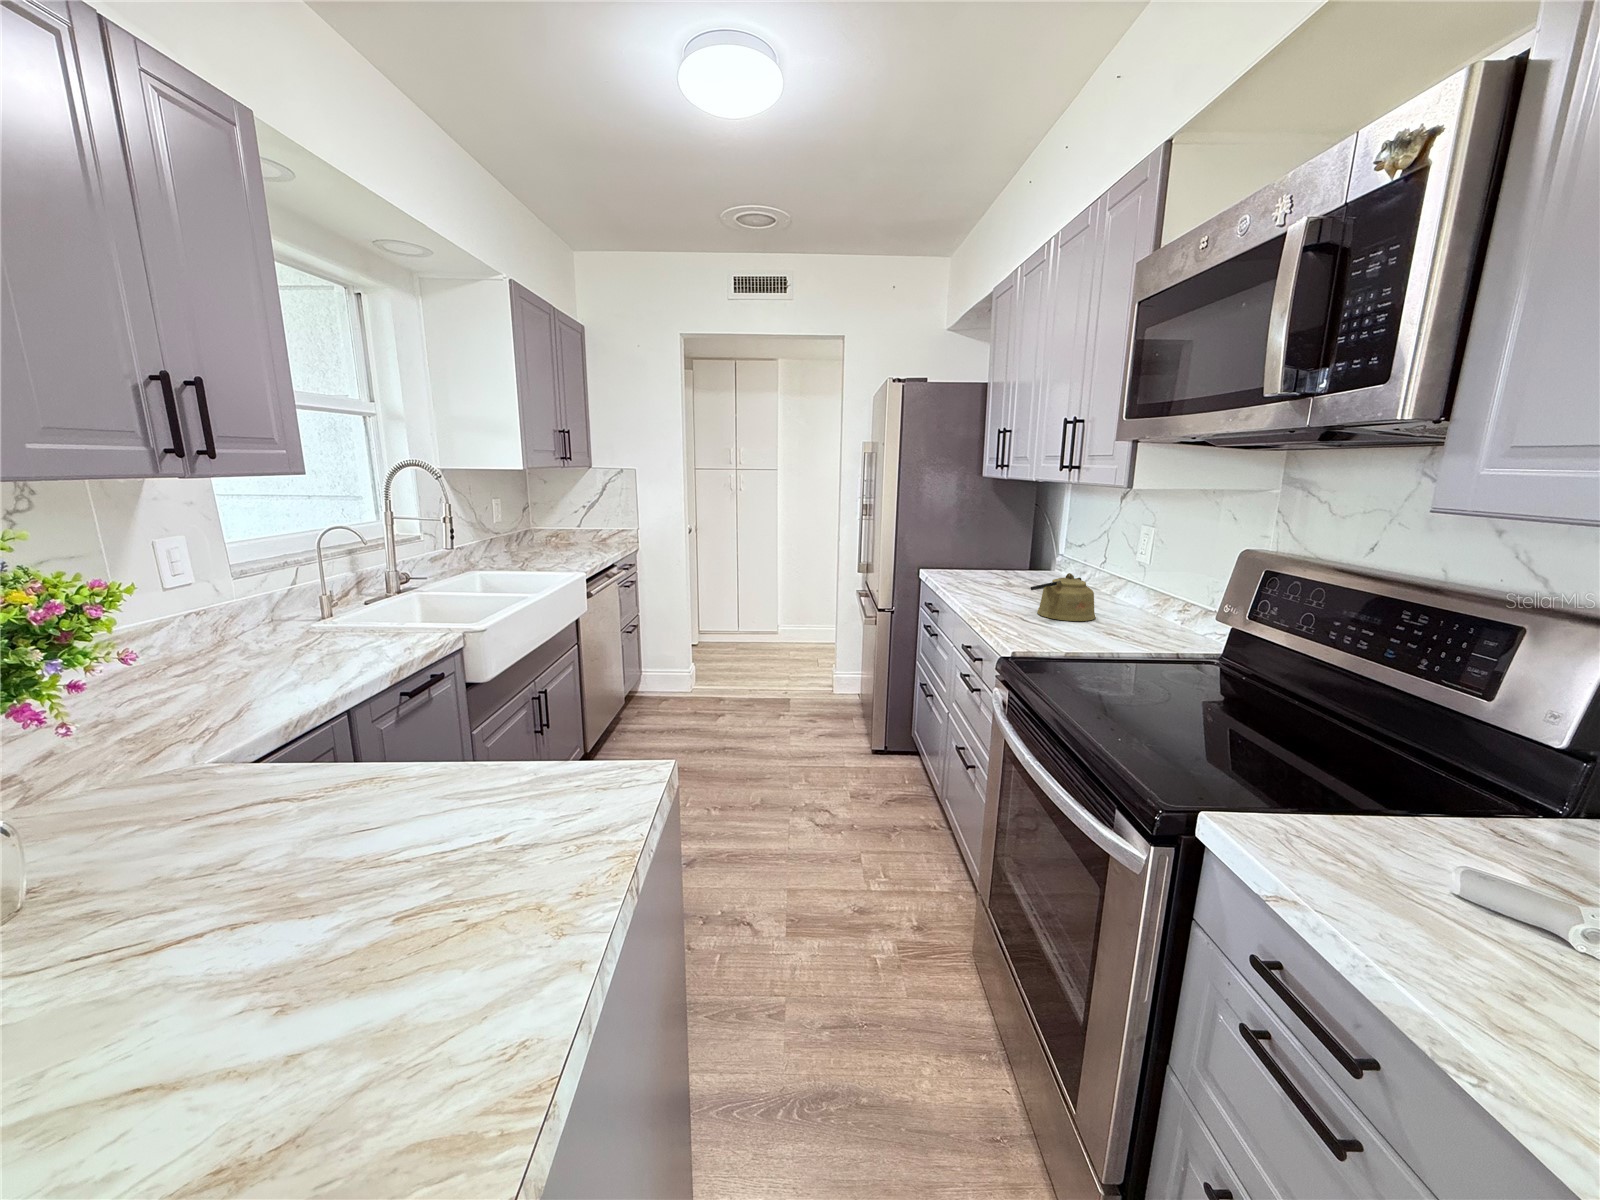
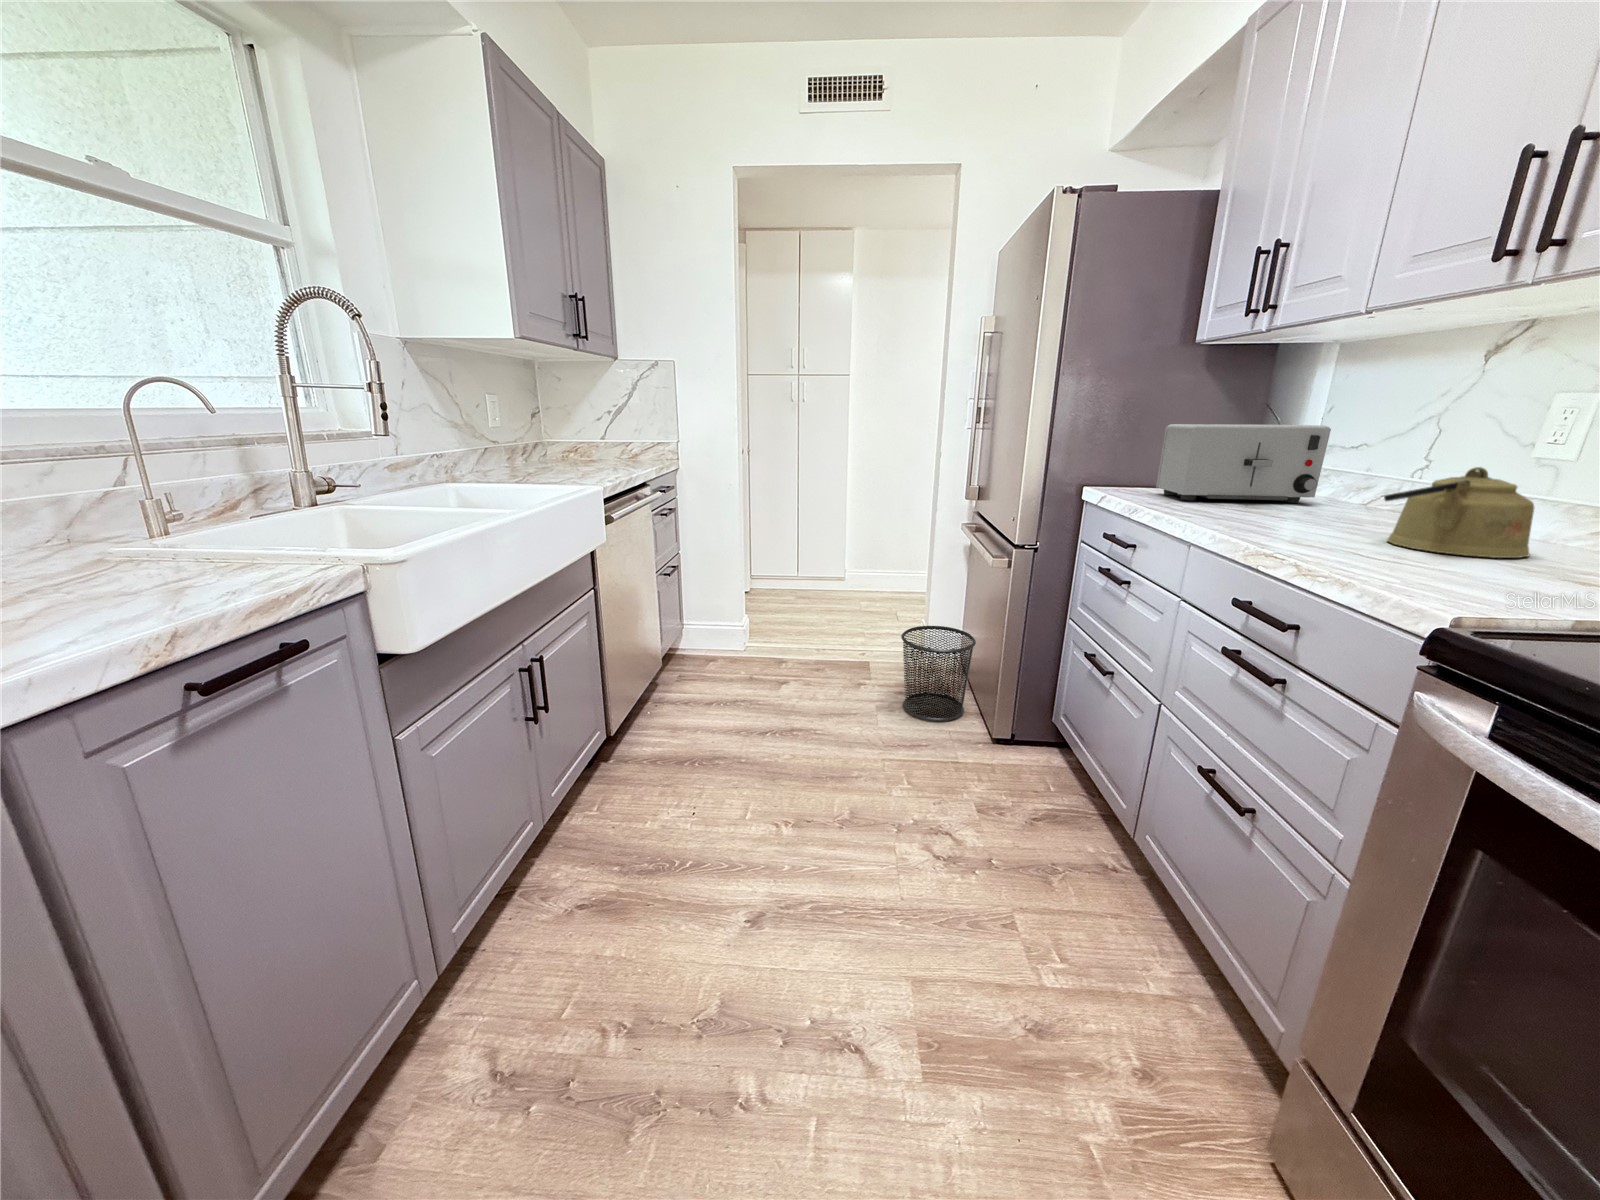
toaster: none [959,532,1048,584] -> present [1156,424,1331,503]
trash can: none [807,669,862,740] -> present [901,626,976,721]

